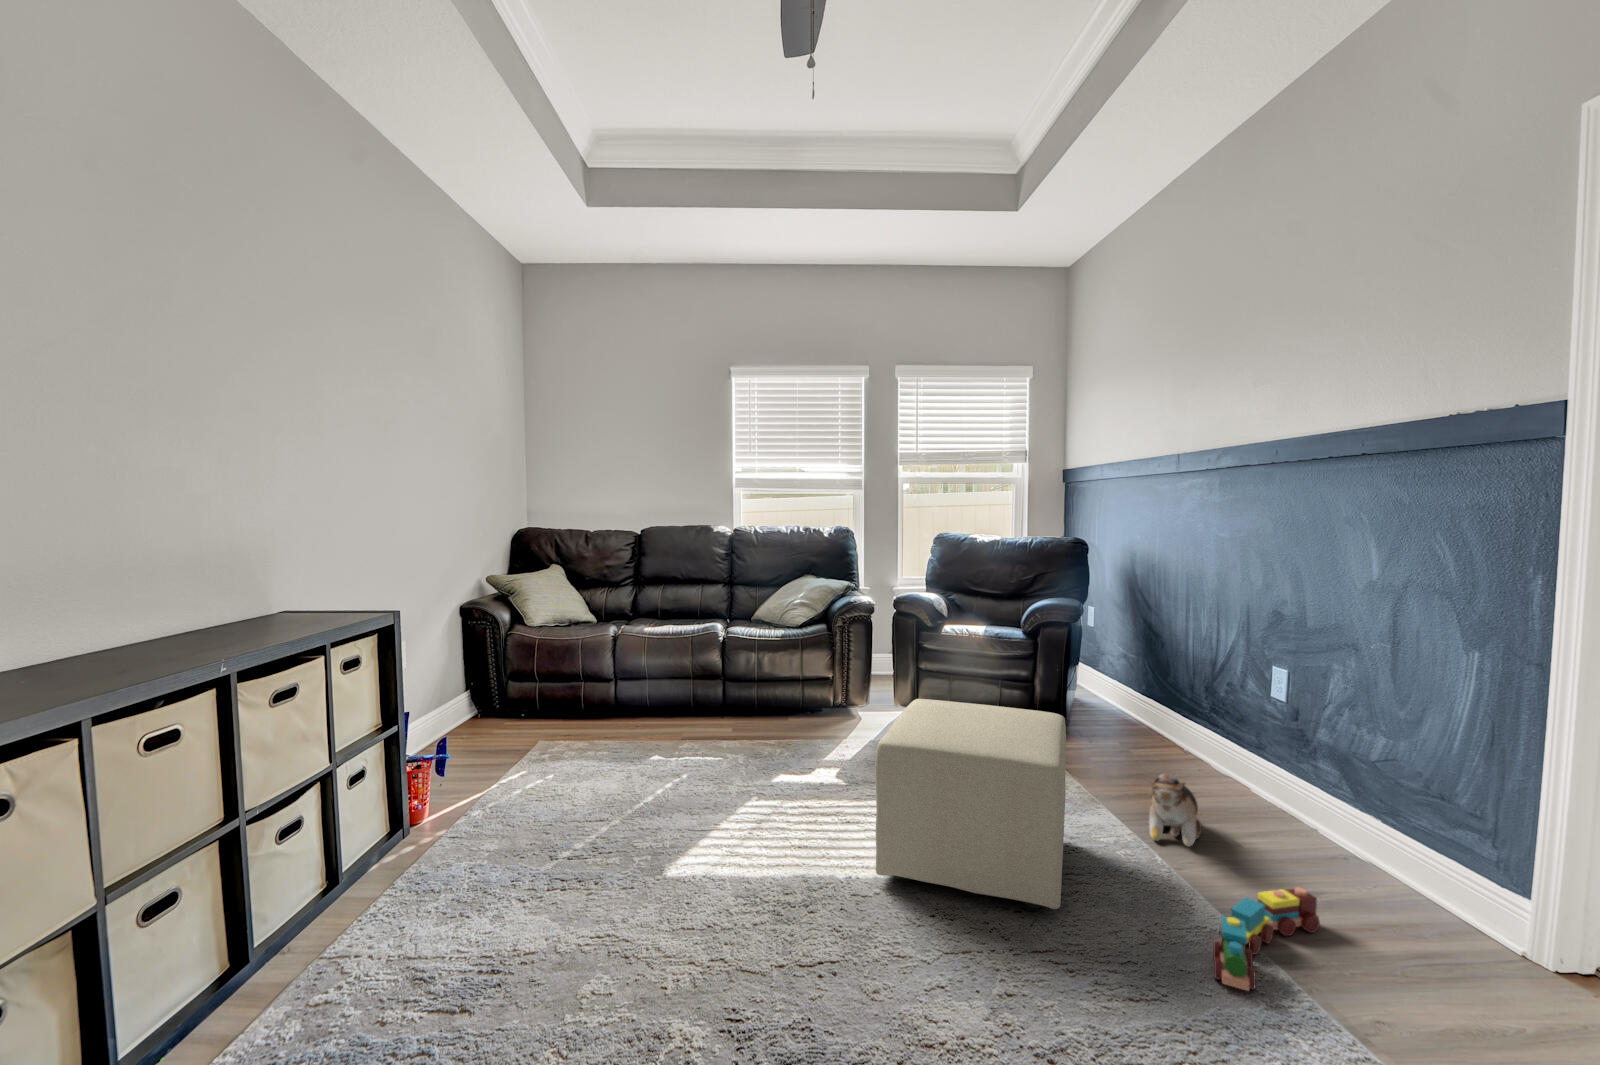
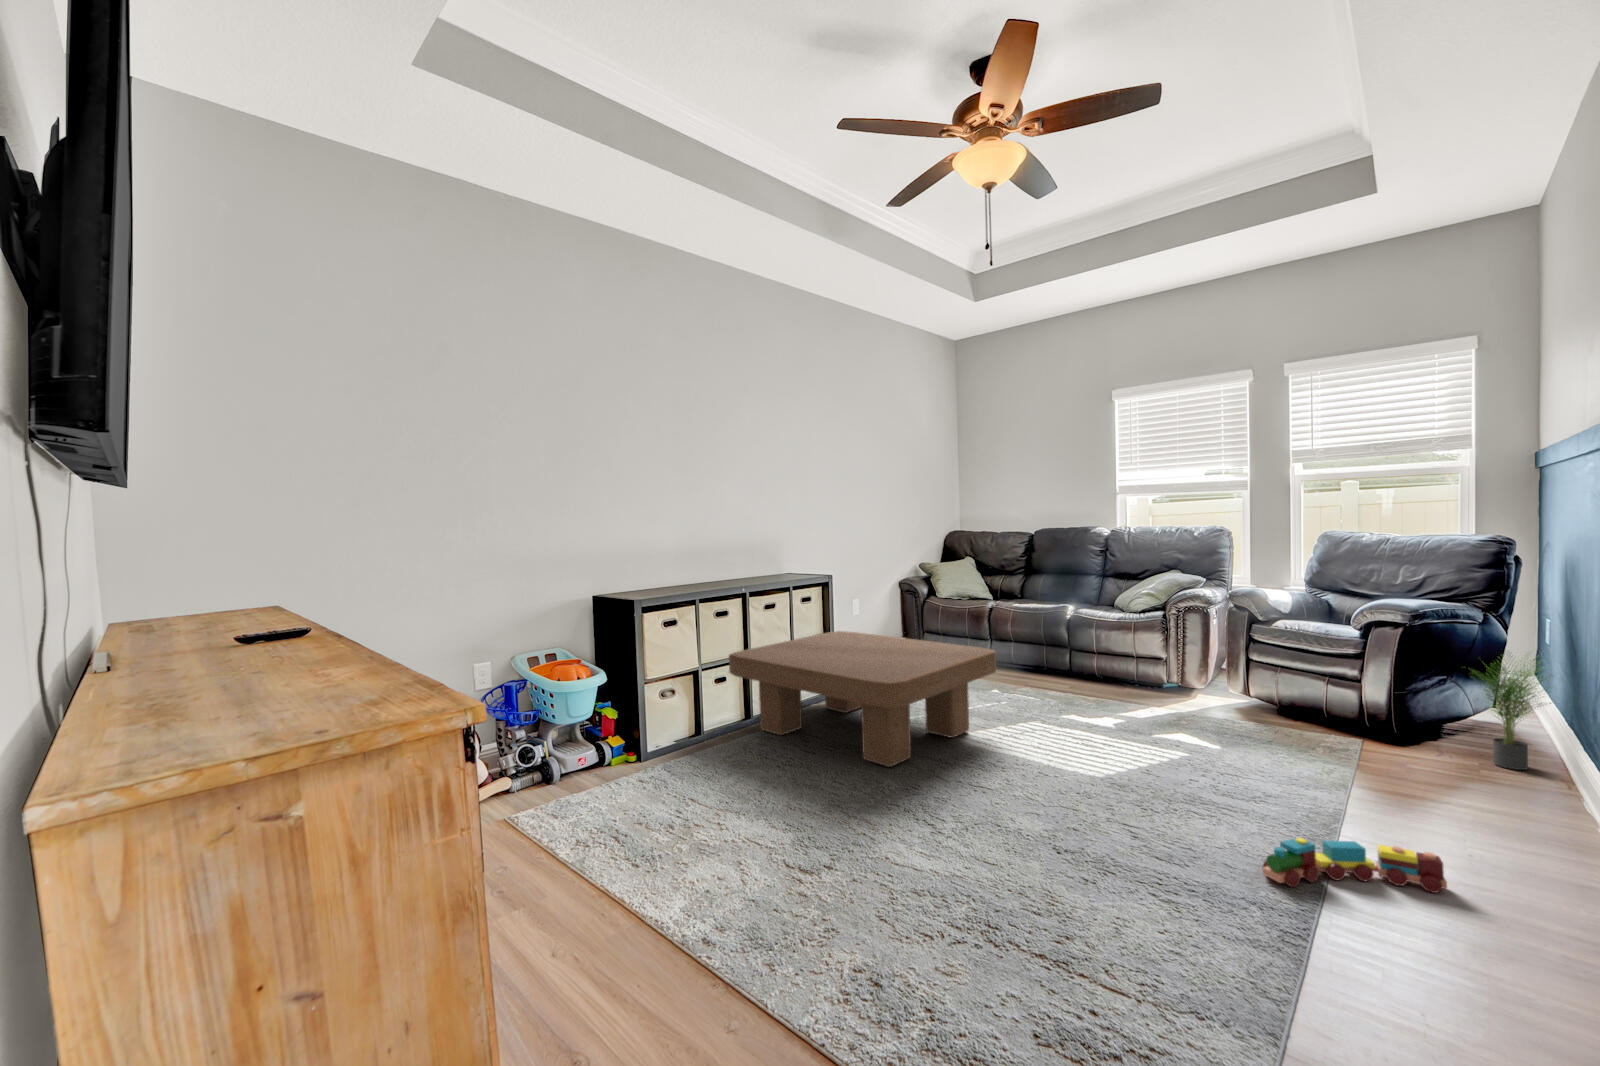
potted plant: none [1105,638,1176,747] -> present [1475,658,1546,770]
ottoman: present [875,699,1066,909] -> none [1066,659,1265,811]
coffee table: none [193,711,731,984] -> present [729,631,996,767]
plush toy: present [1149,773,1202,846] -> none [1343,750,1459,827]

